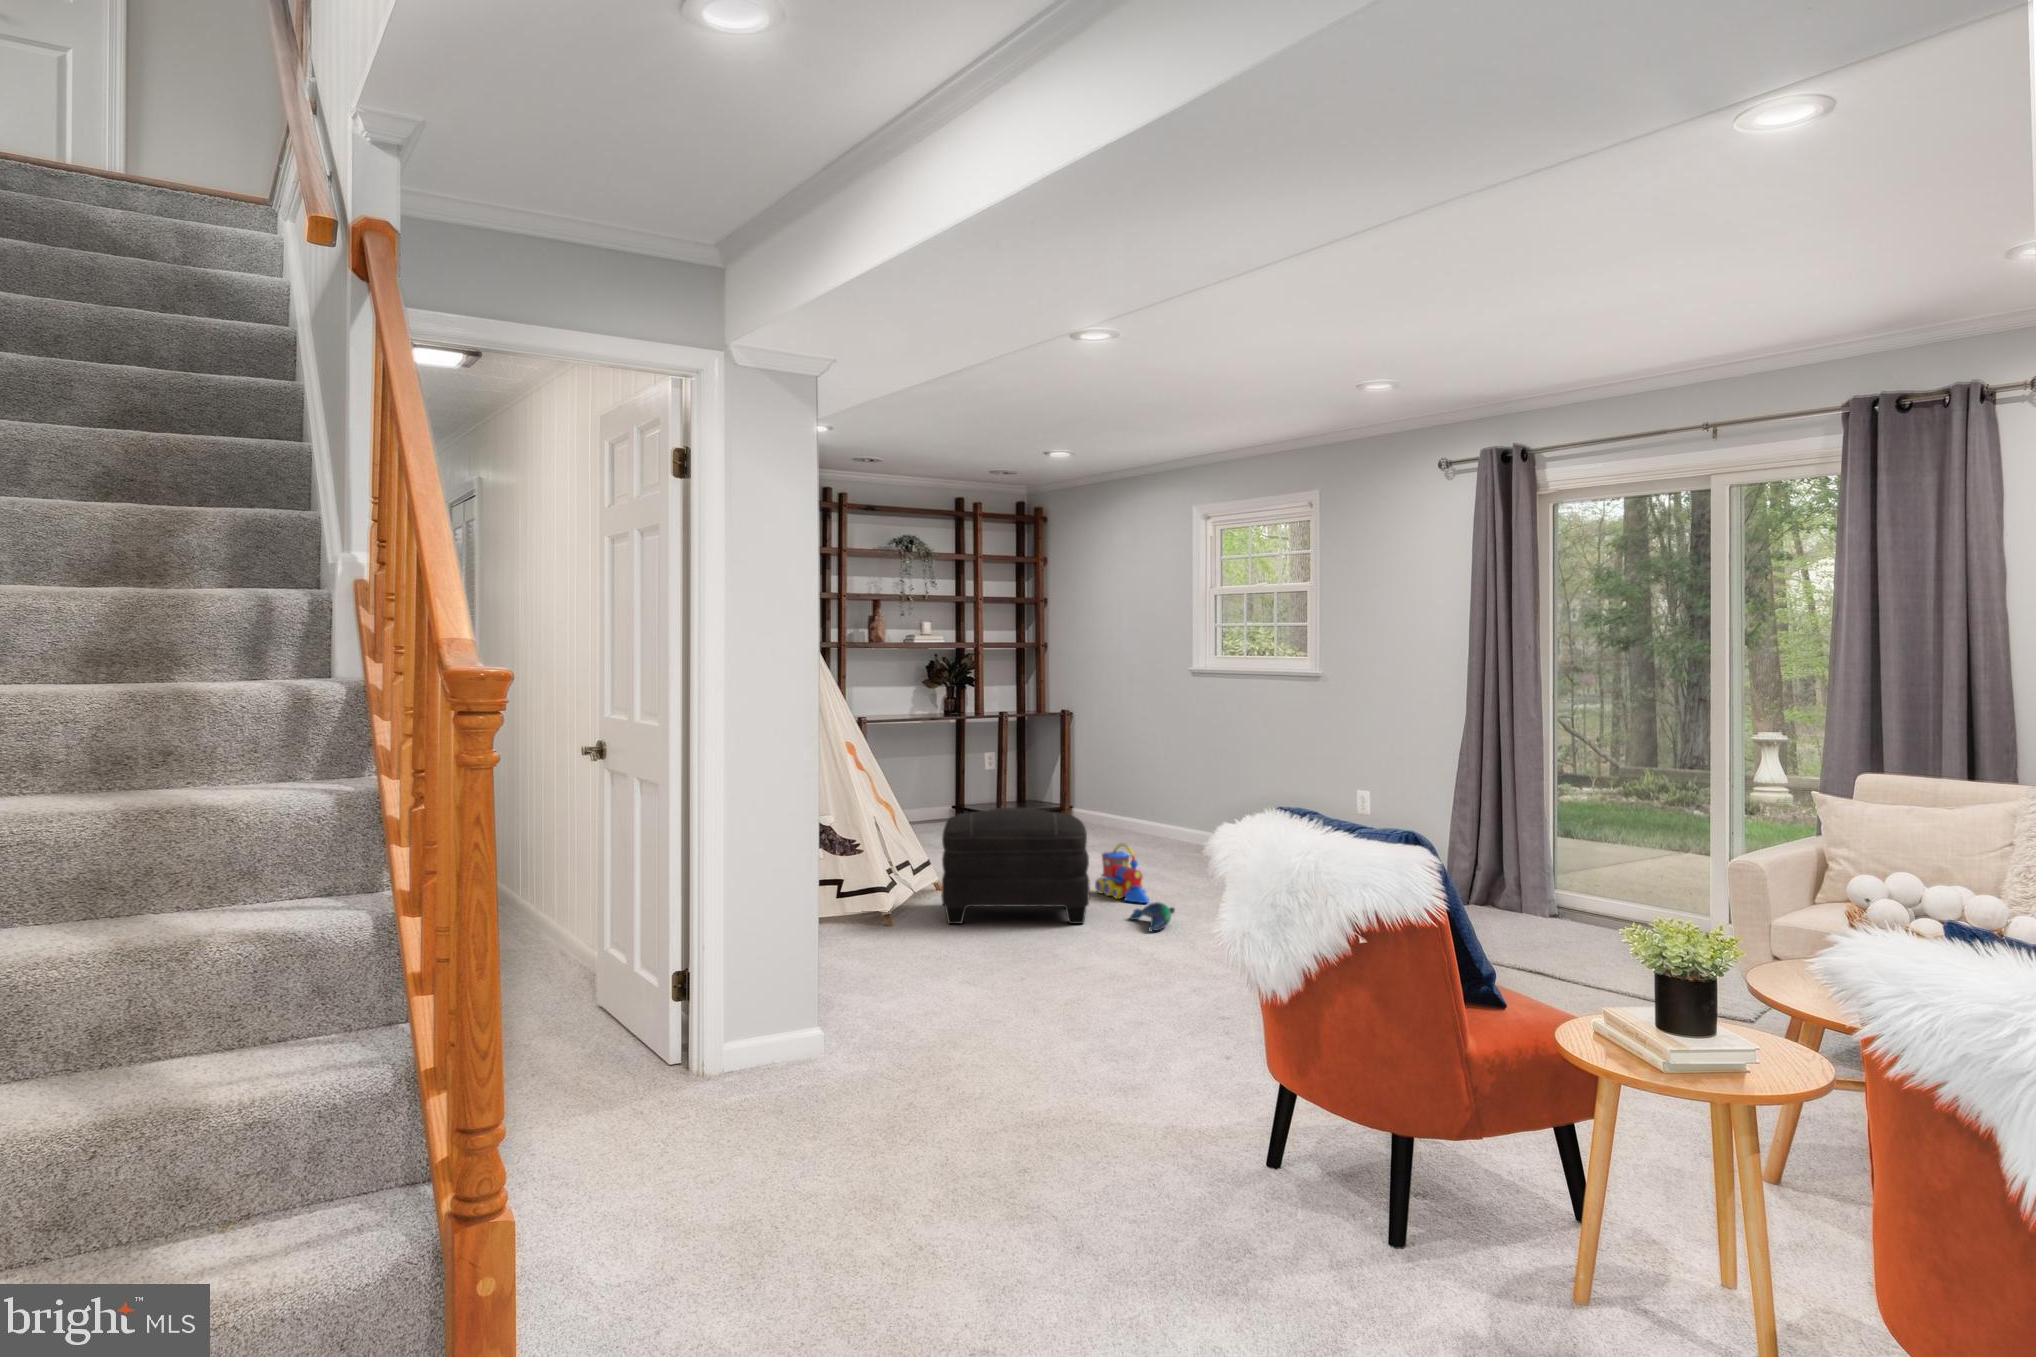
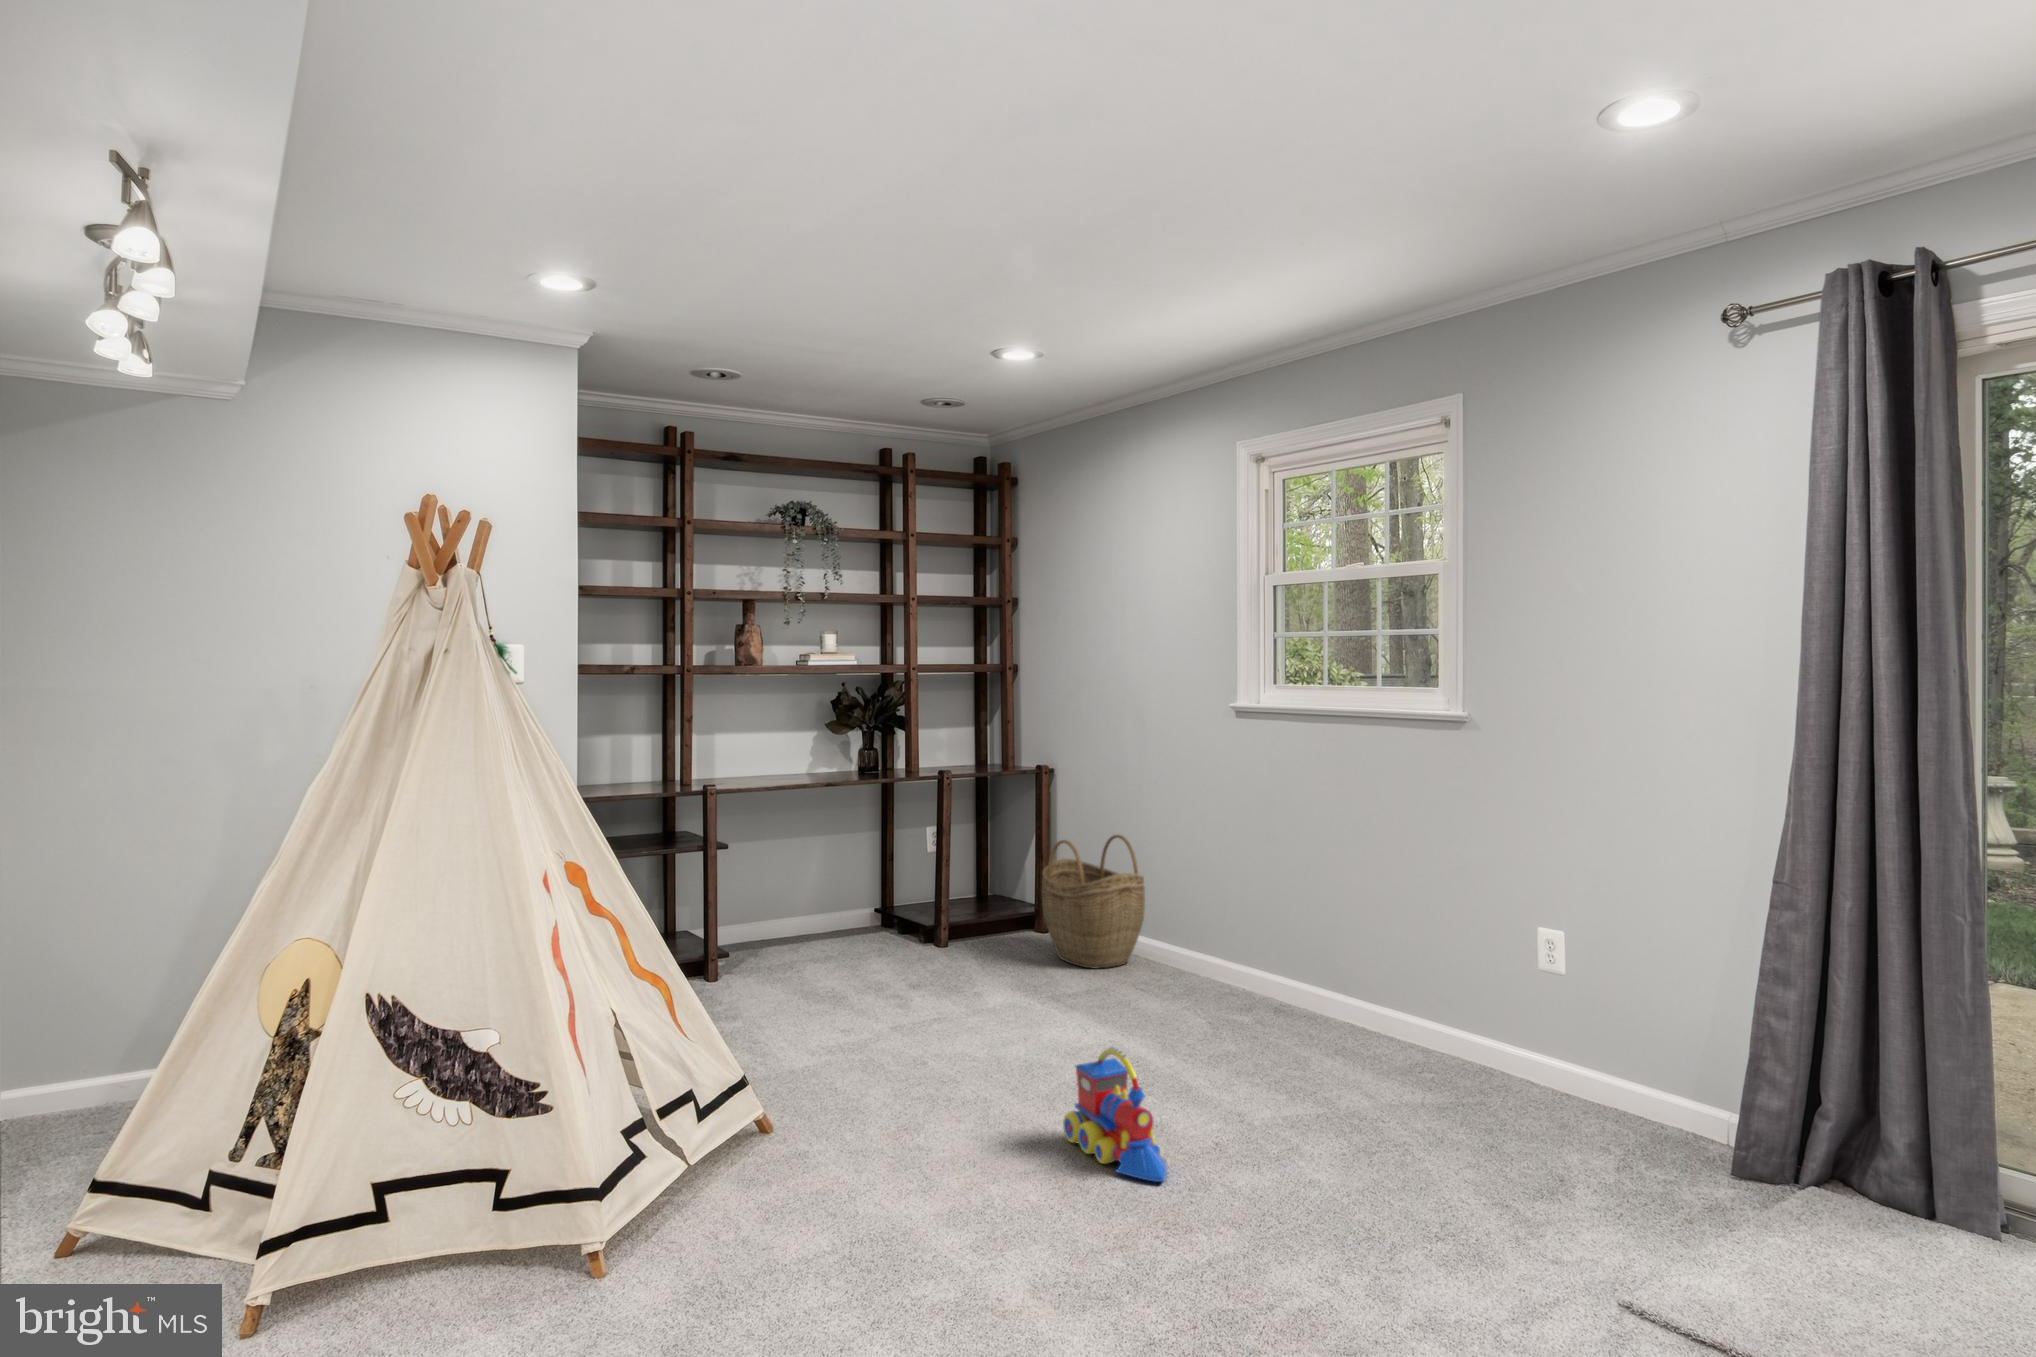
woven basket: none [1068,754,1135,836] -> present [1042,835,1145,969]
ottoman: present [942,808,1090,924] -> none [713,997,1035,1274]
plush toy: present [1130,902,1175,931] -> none [1123,1220,1223,1314]

